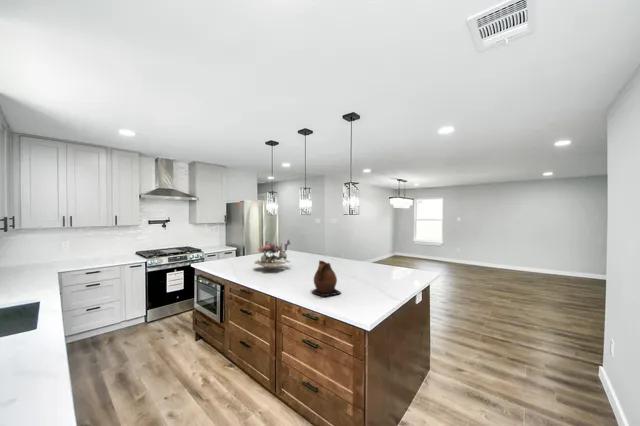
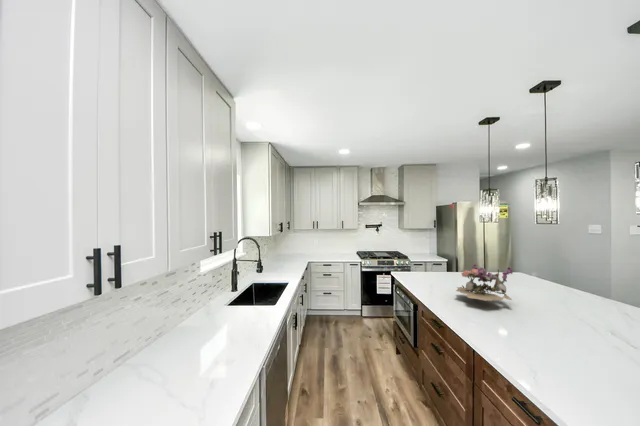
ceramic pitcher: present [312,261,341,296] -> none [535,322,608,396]

